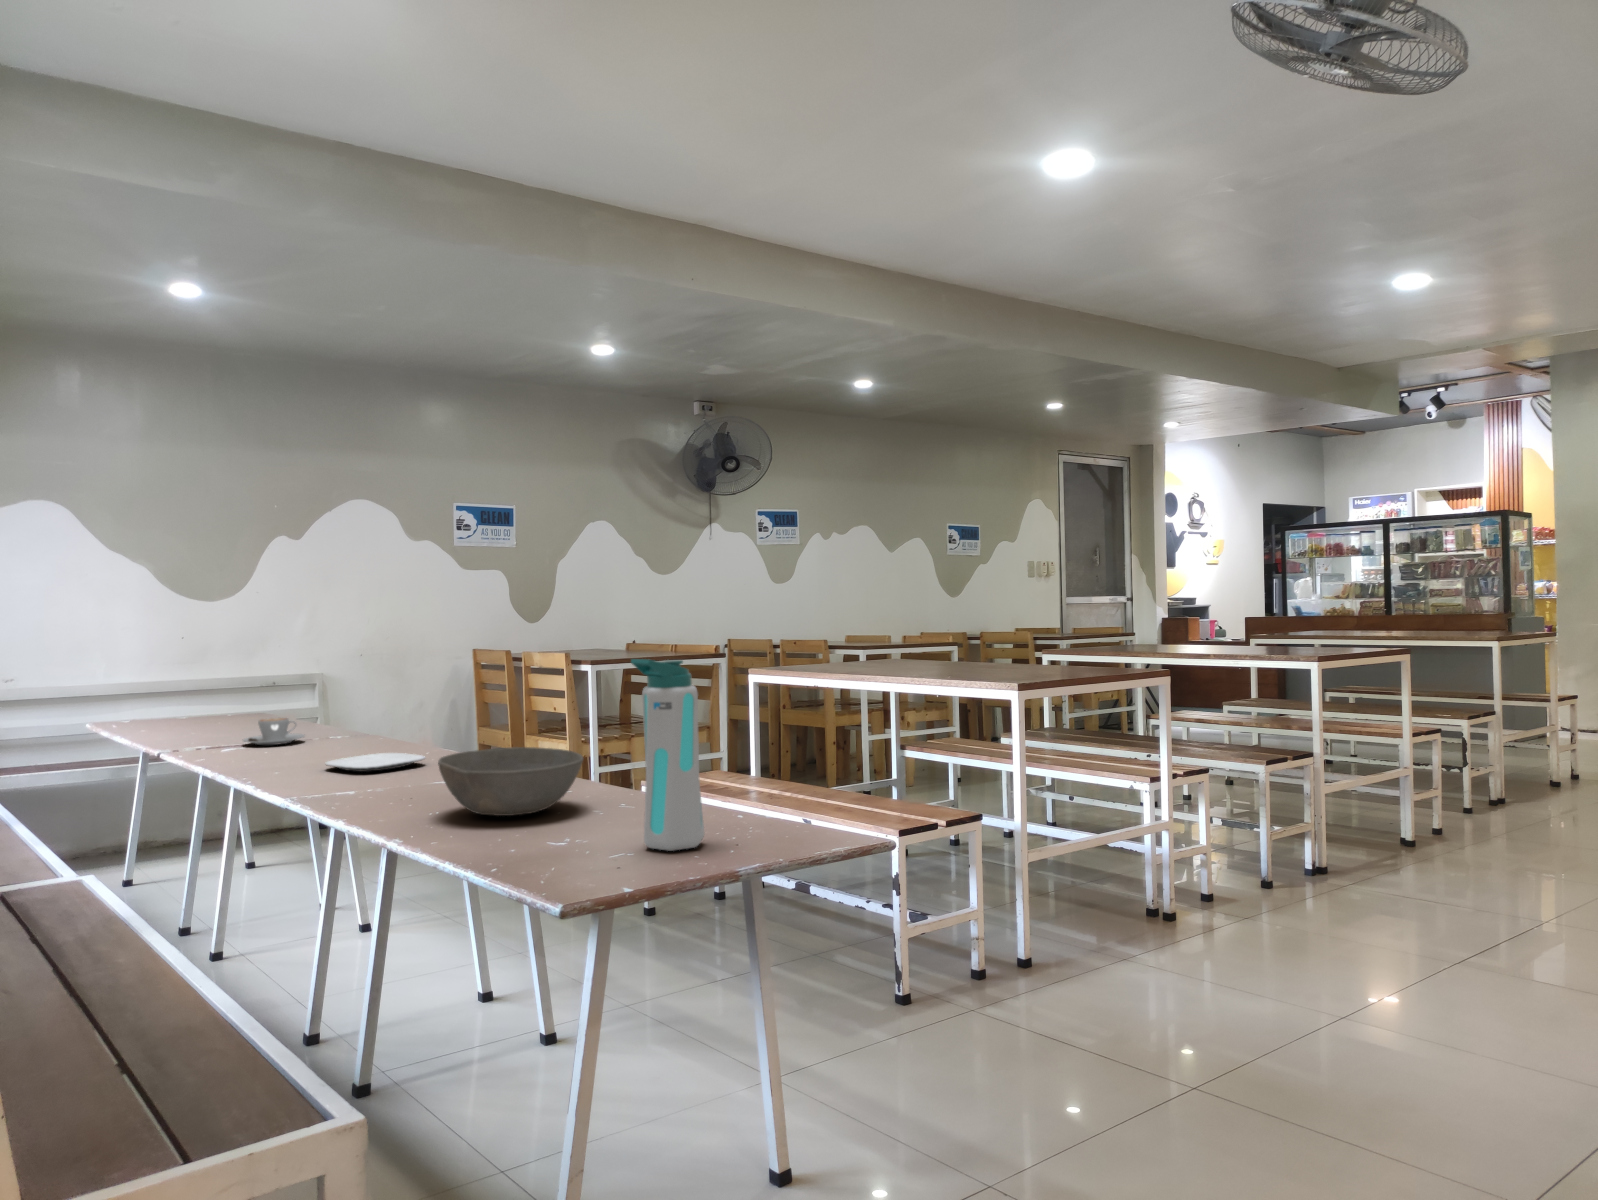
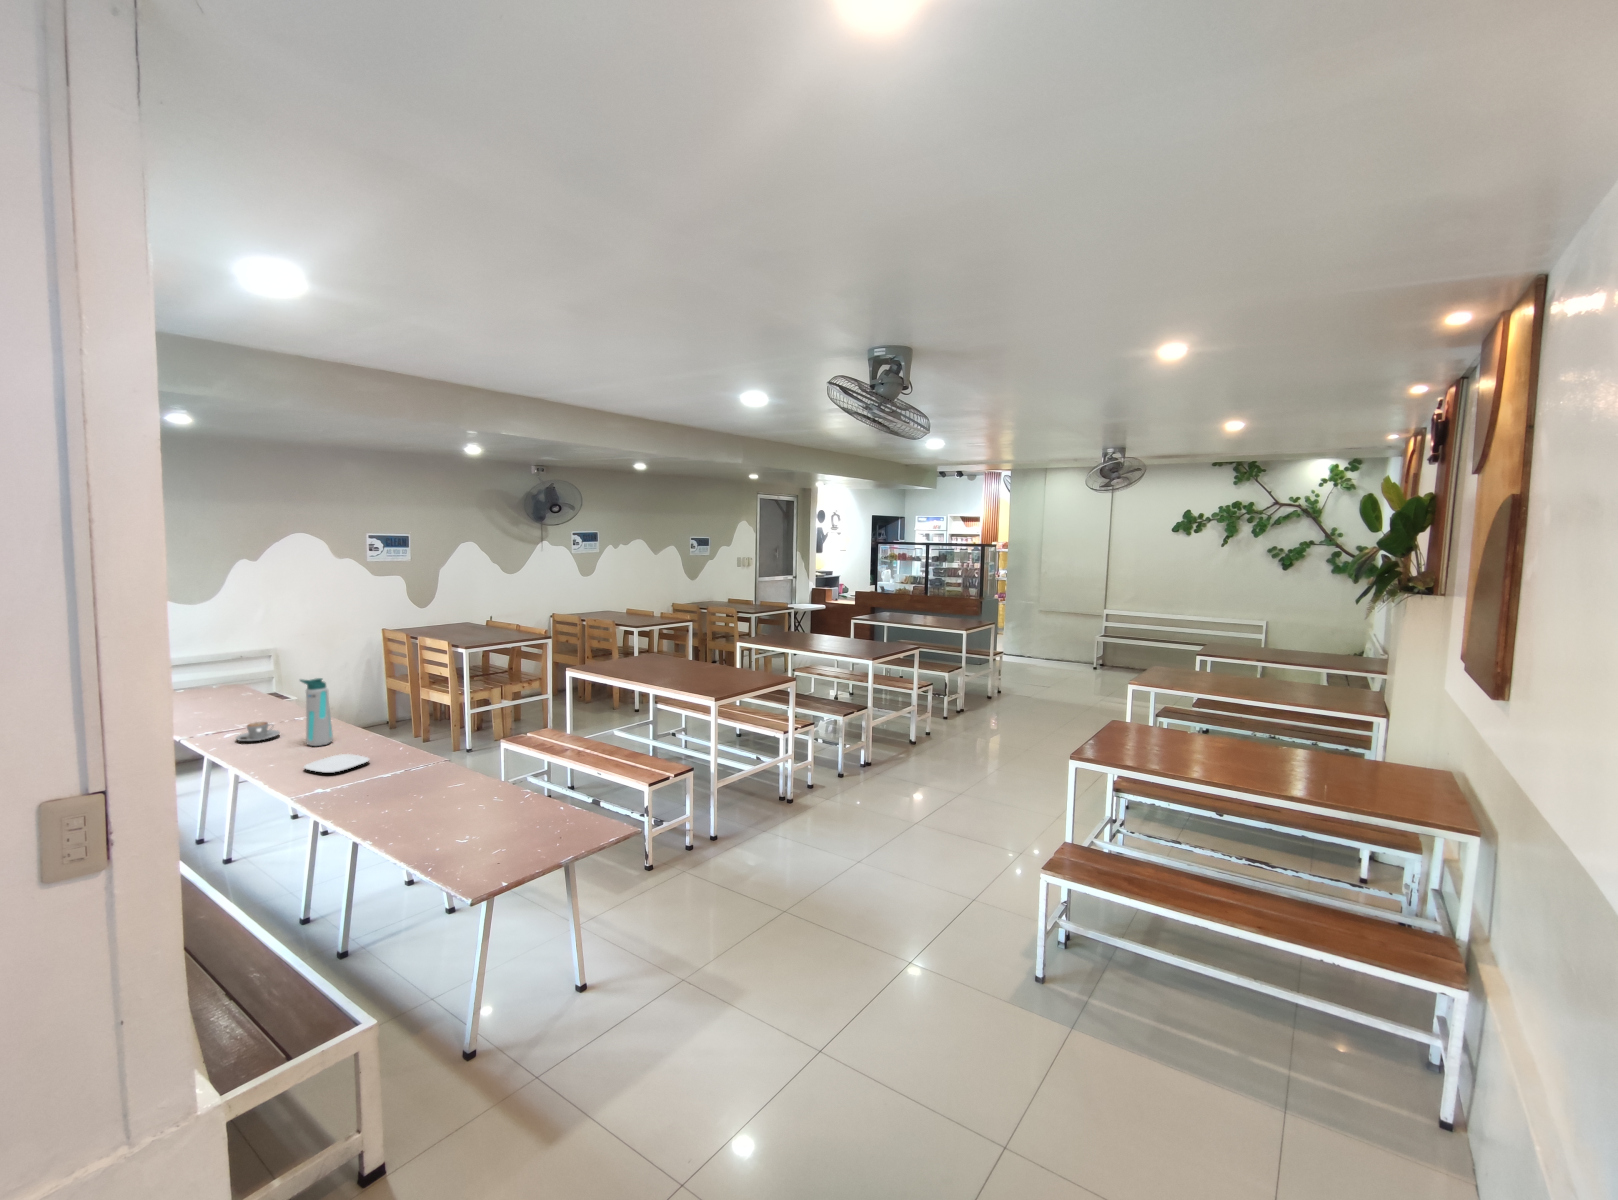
water bottle: present [631,659,705,851] -> present [300,678,333,746]
bowl: present [438,747,583,816] -> none [389,773,475,821]

